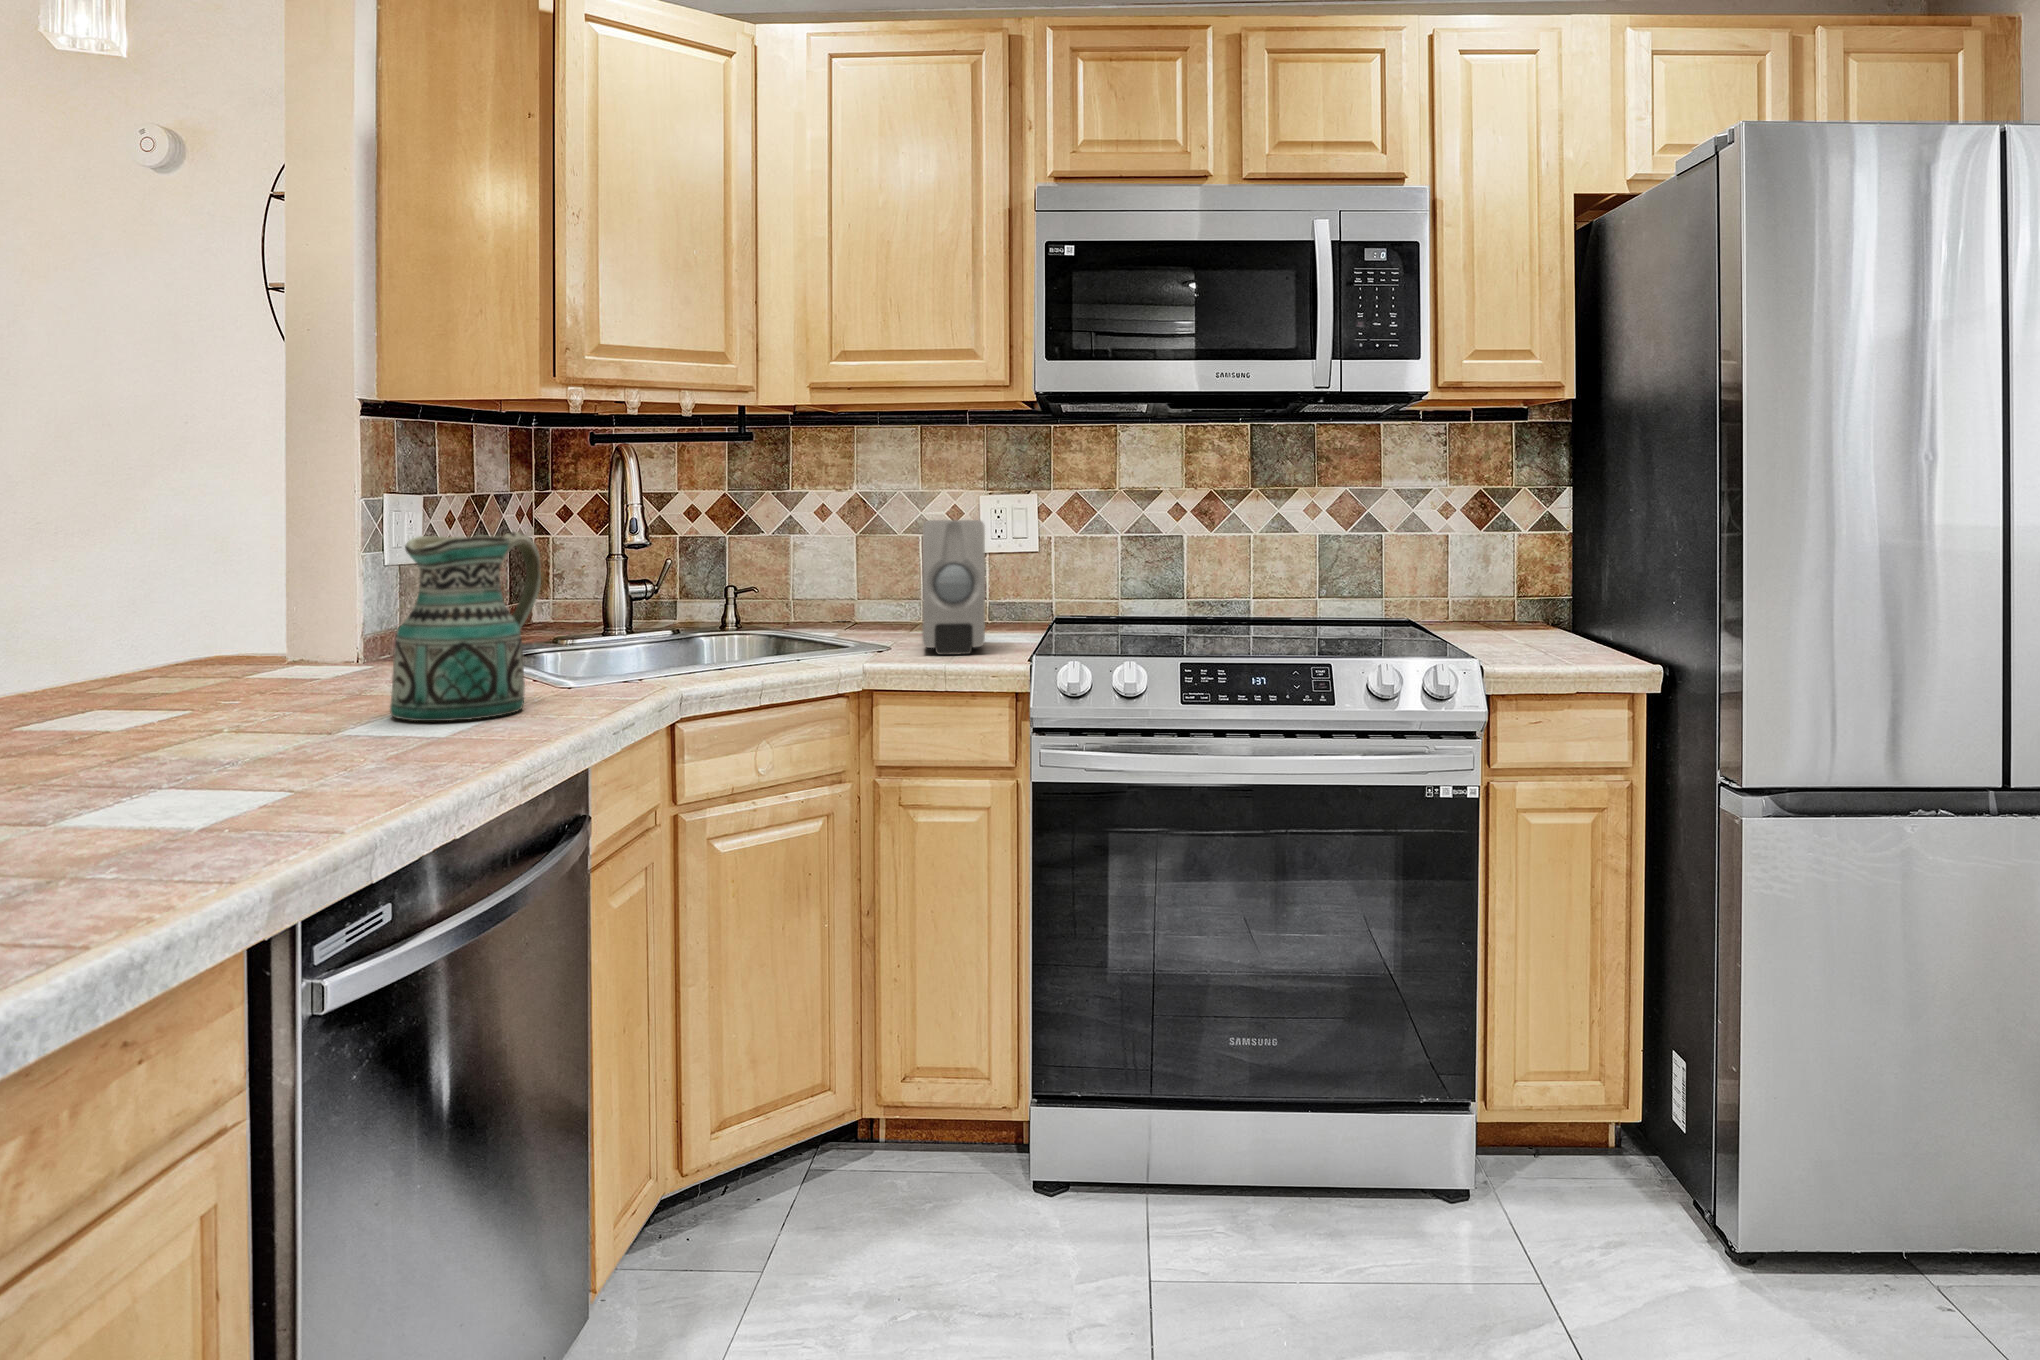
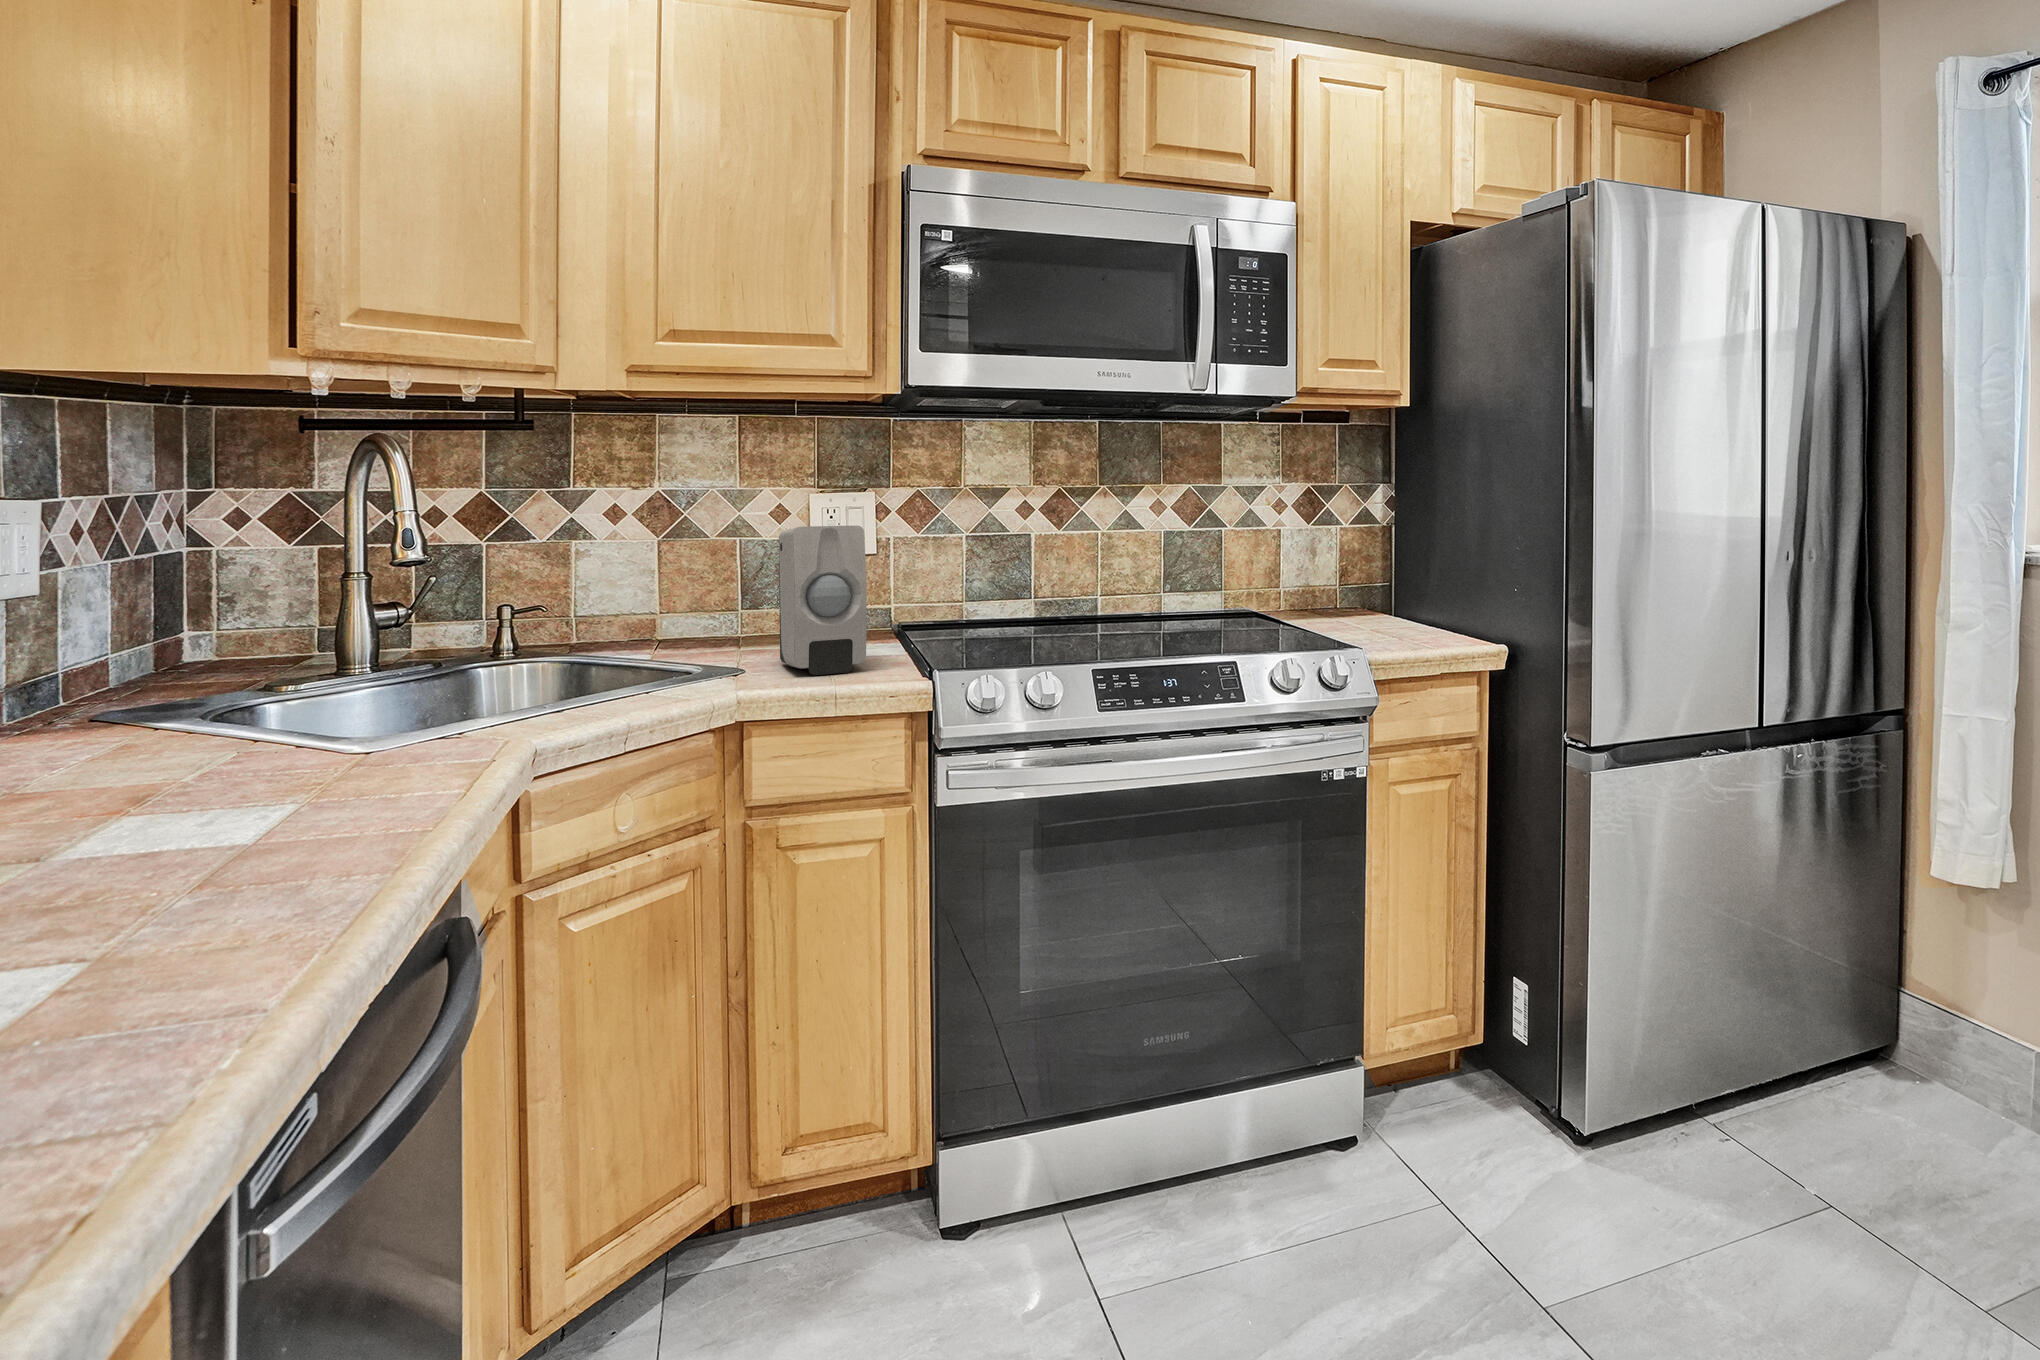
ceramic pitcher: present [390,532,541,721] -> none [115,563,338,834]

